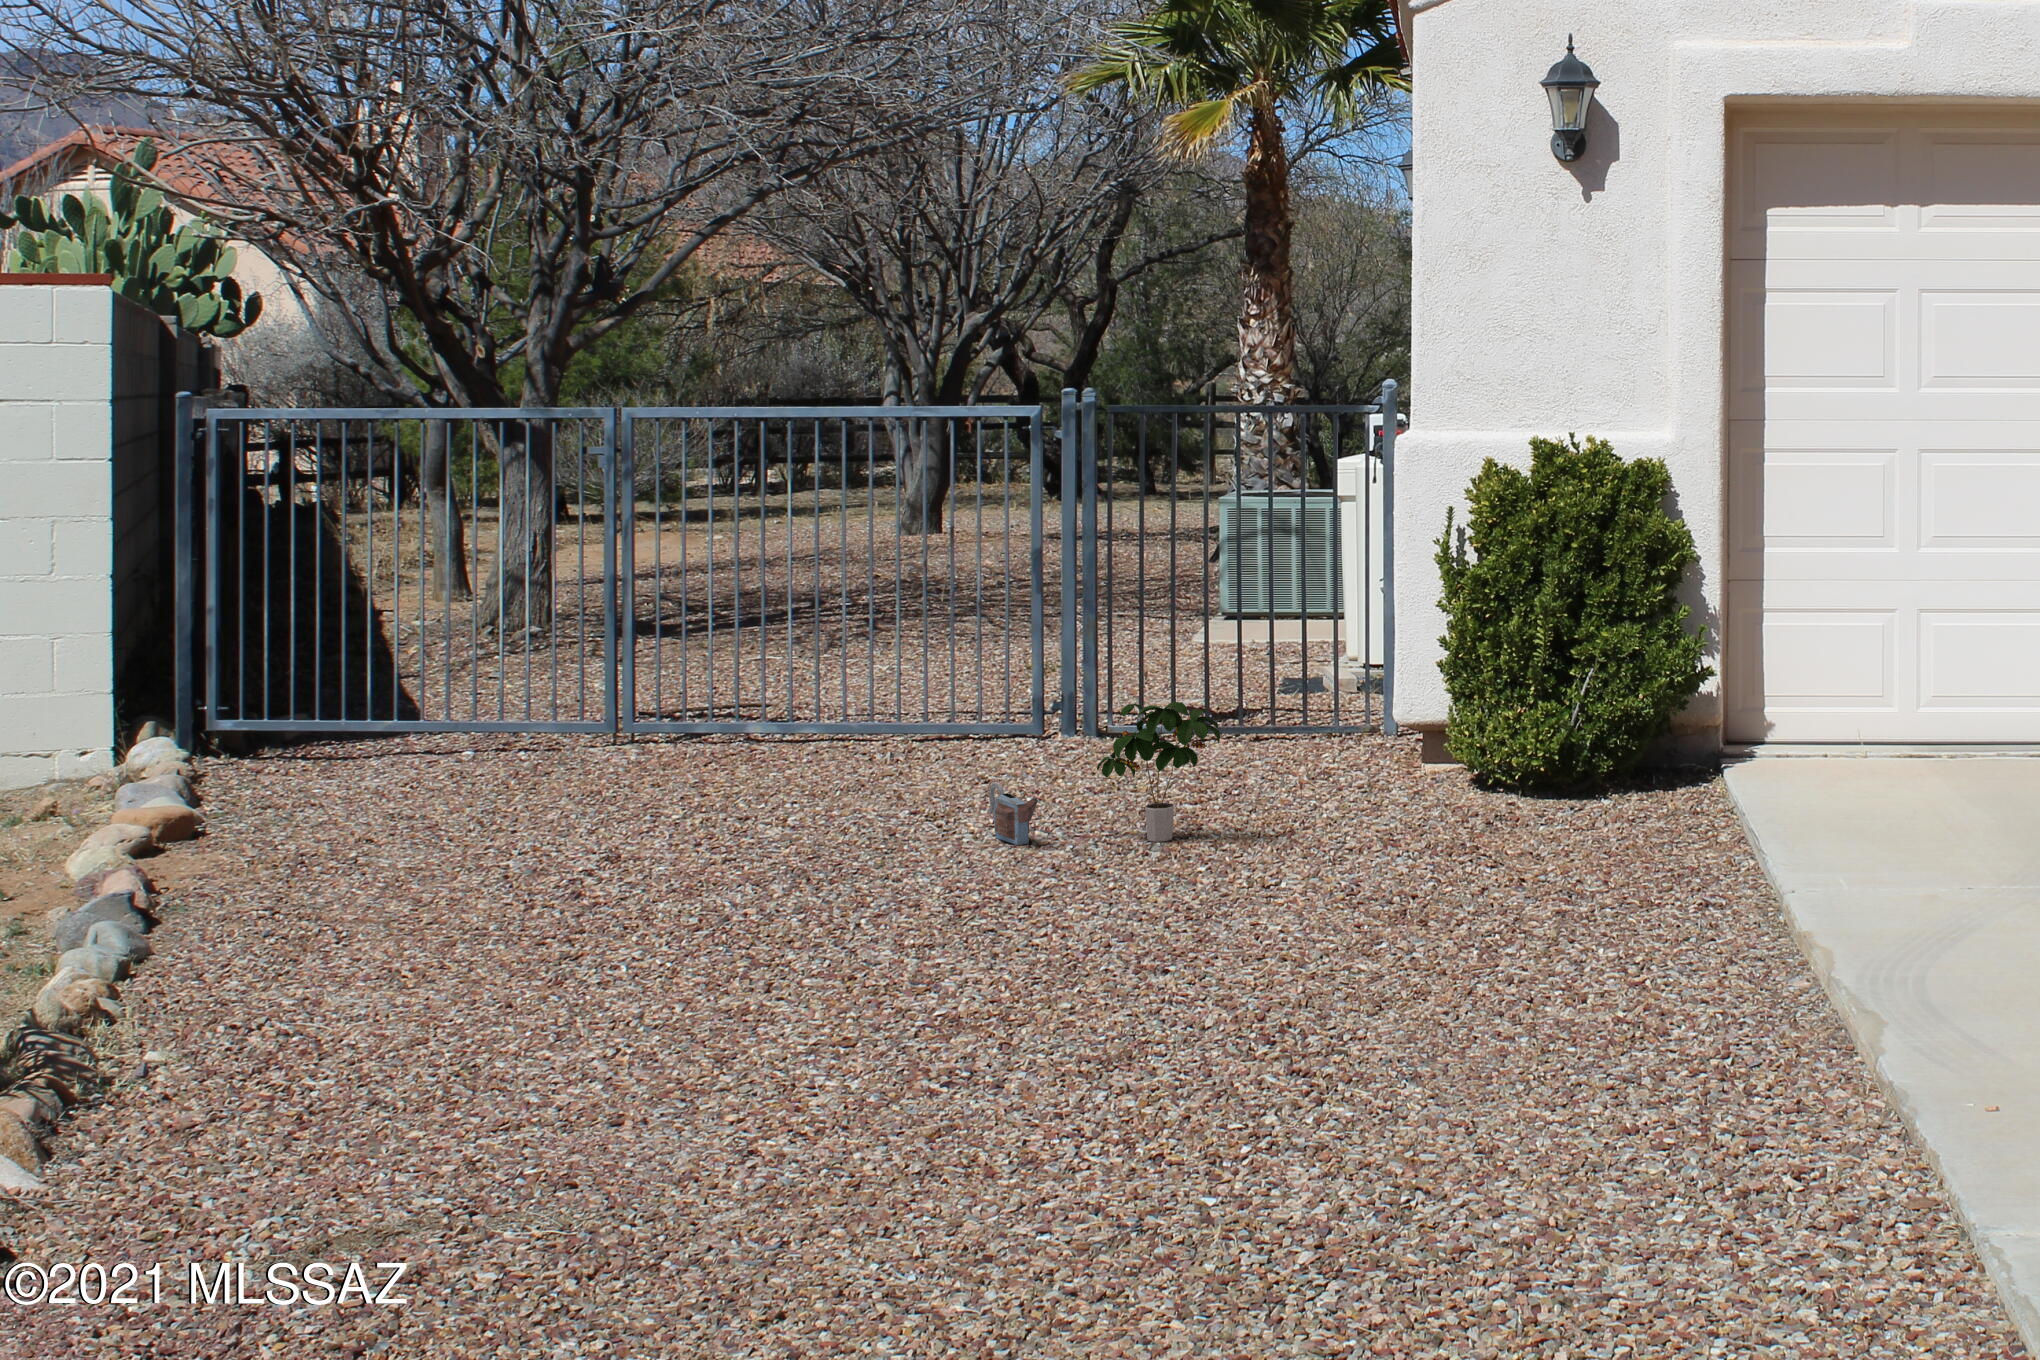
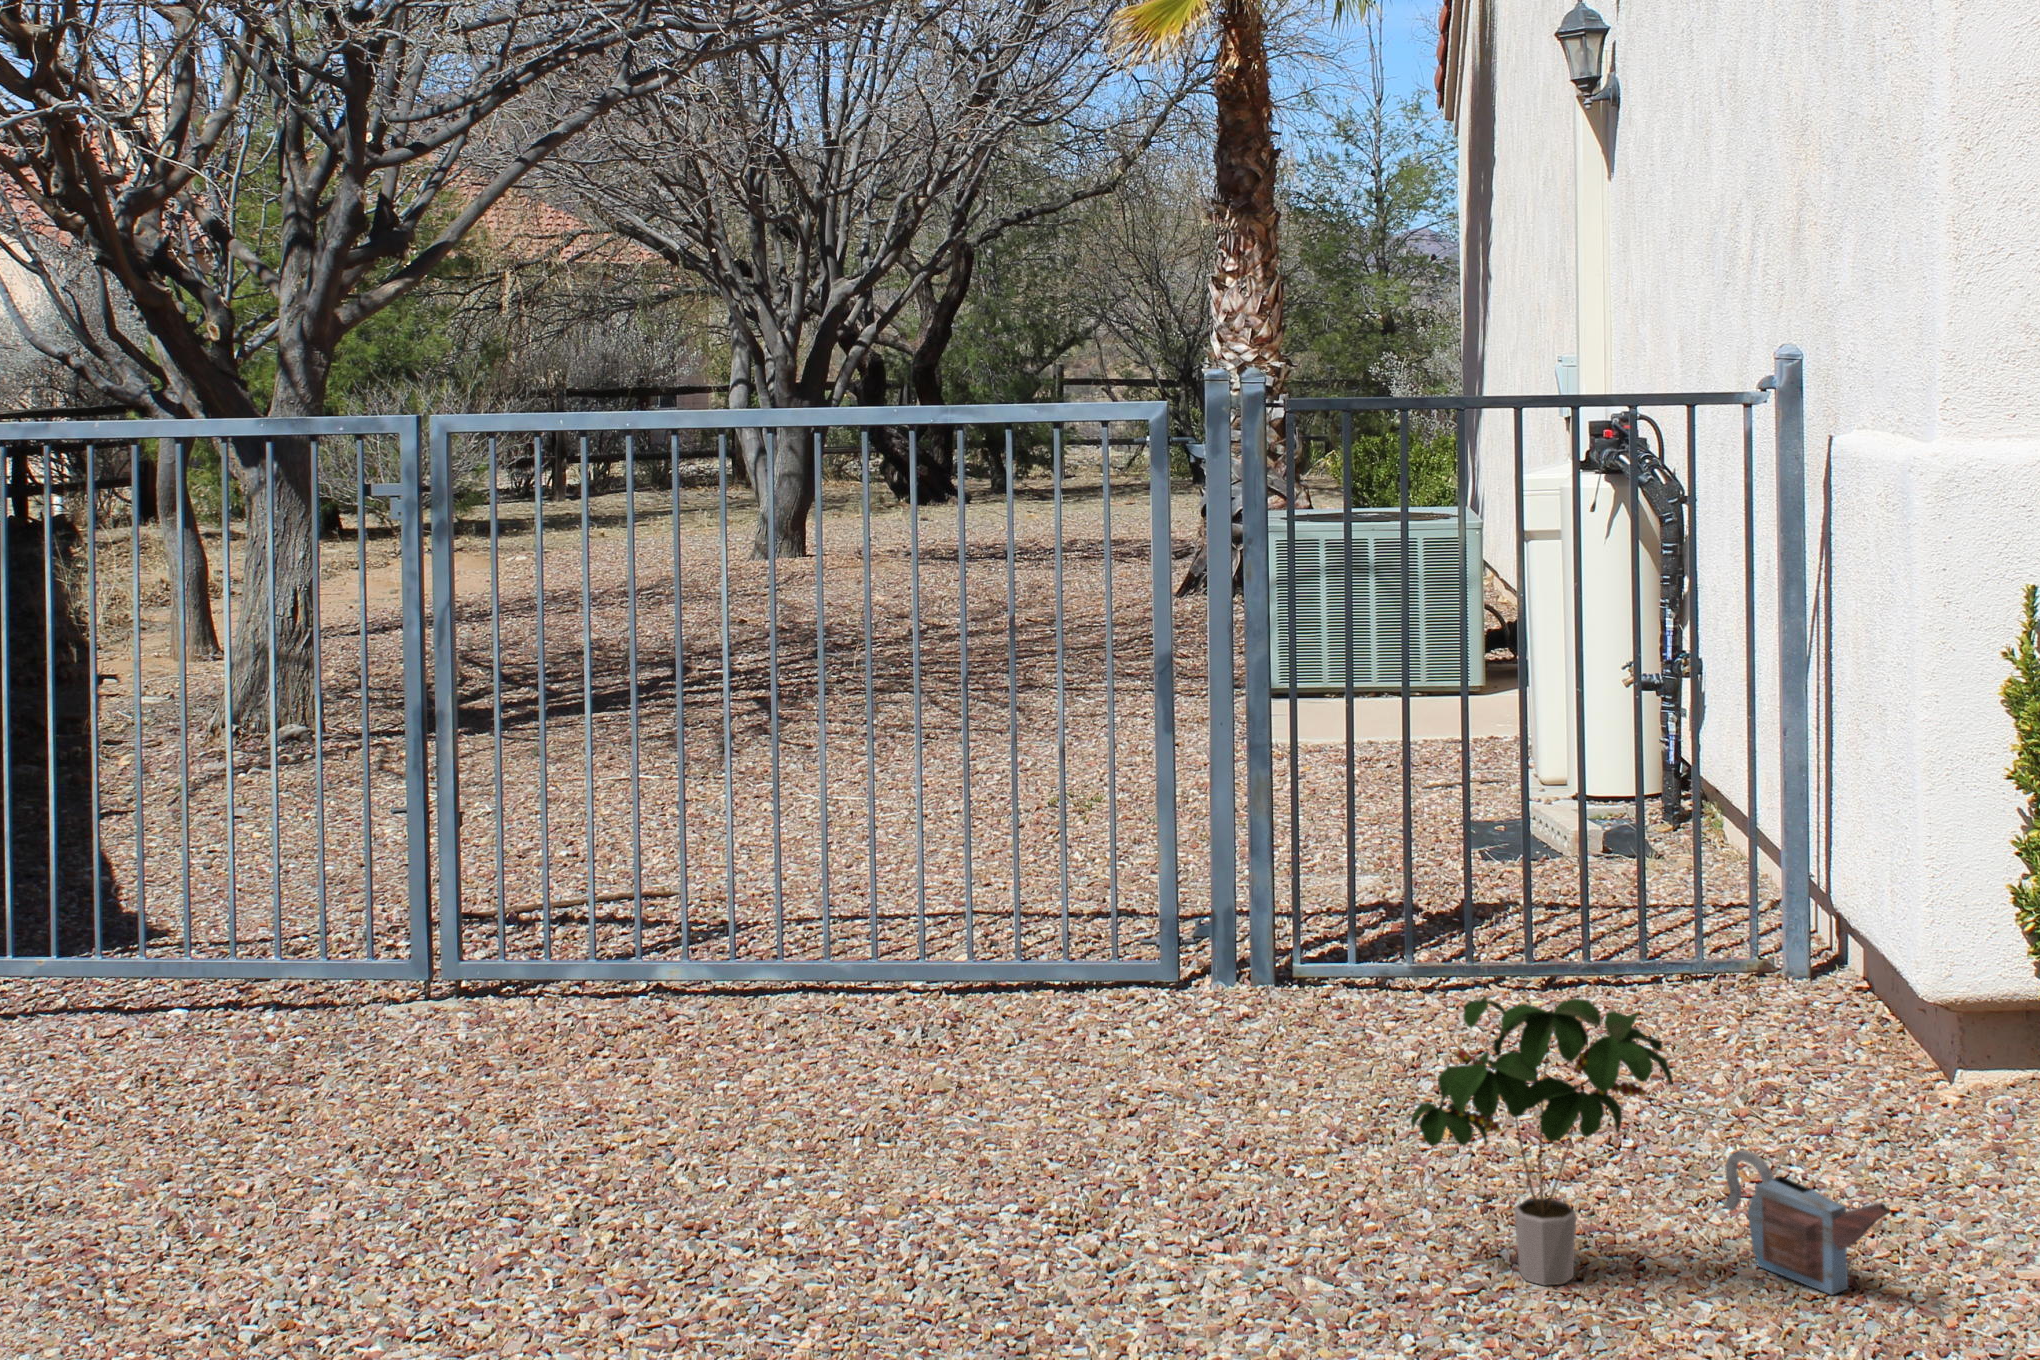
watering can: present [989,783,1038,845] -> present [1725,1150,1890,1295]

